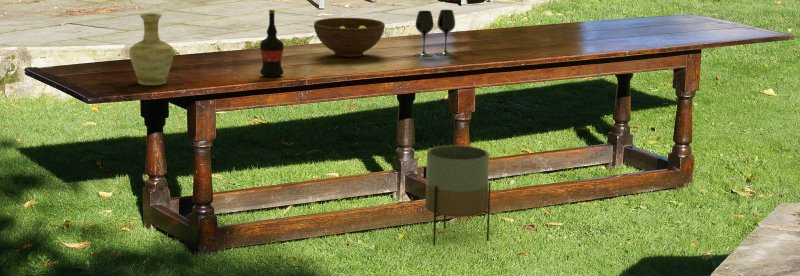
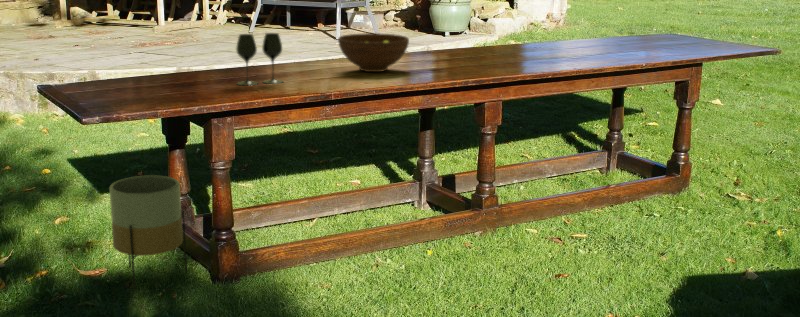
wine bottle: present [260,10,284,77] -> none [282,20,308,92]
wine glass: present [415,10,455,57] -> present [236,33,282,85]
vase: present [129,13,174,85] -> none [138,24,187,103]
planter: present [425,145,491,245] -> present [109,175,187,289]

